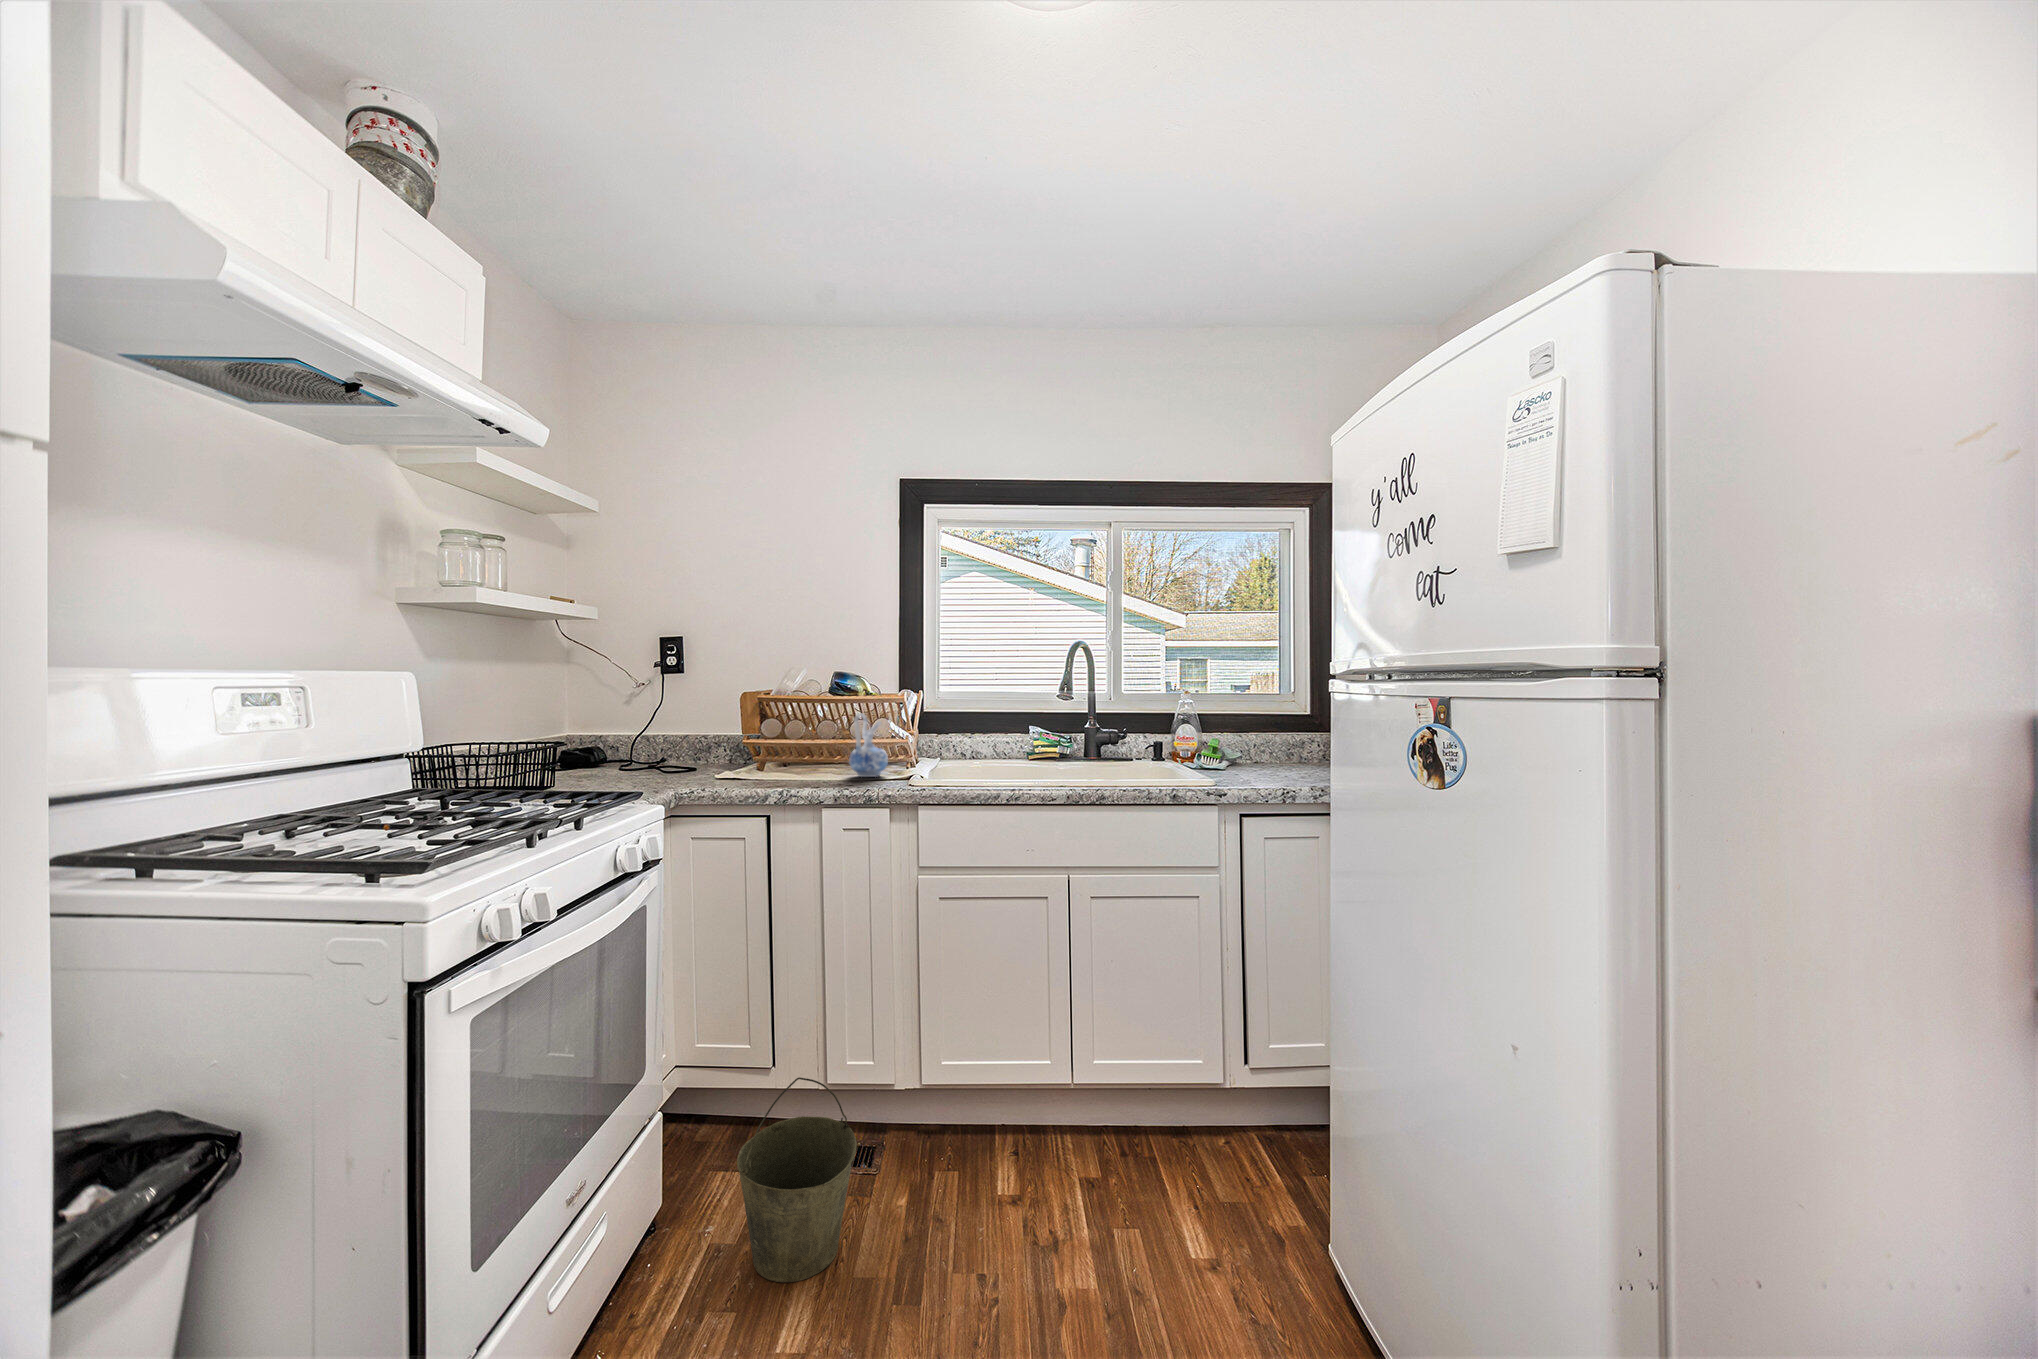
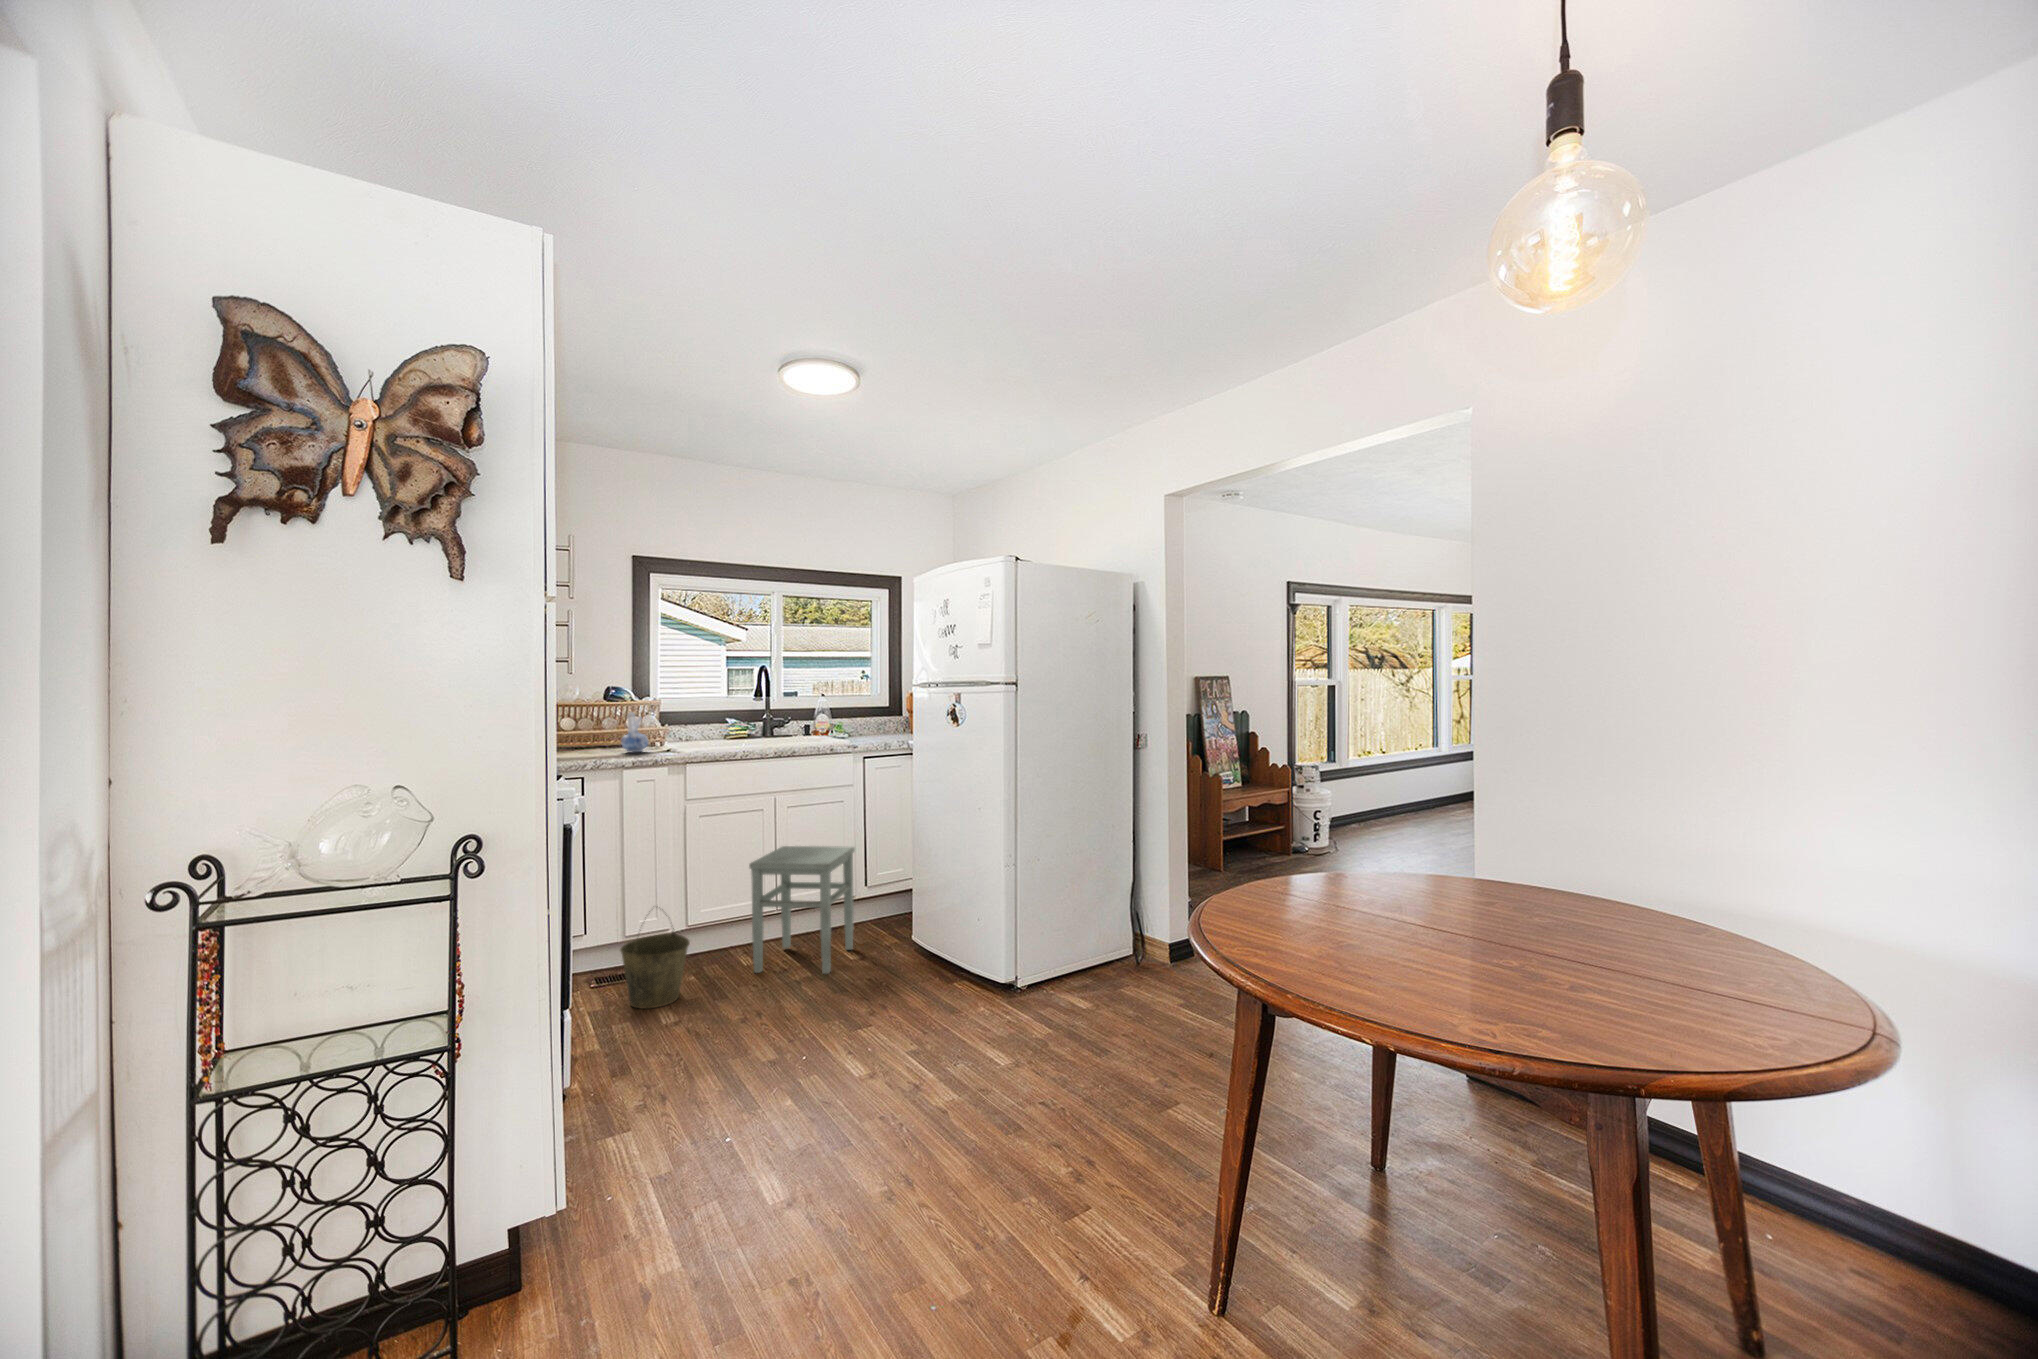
stool: none [982,970,1198,1301] -> present [749,846,855,974]

